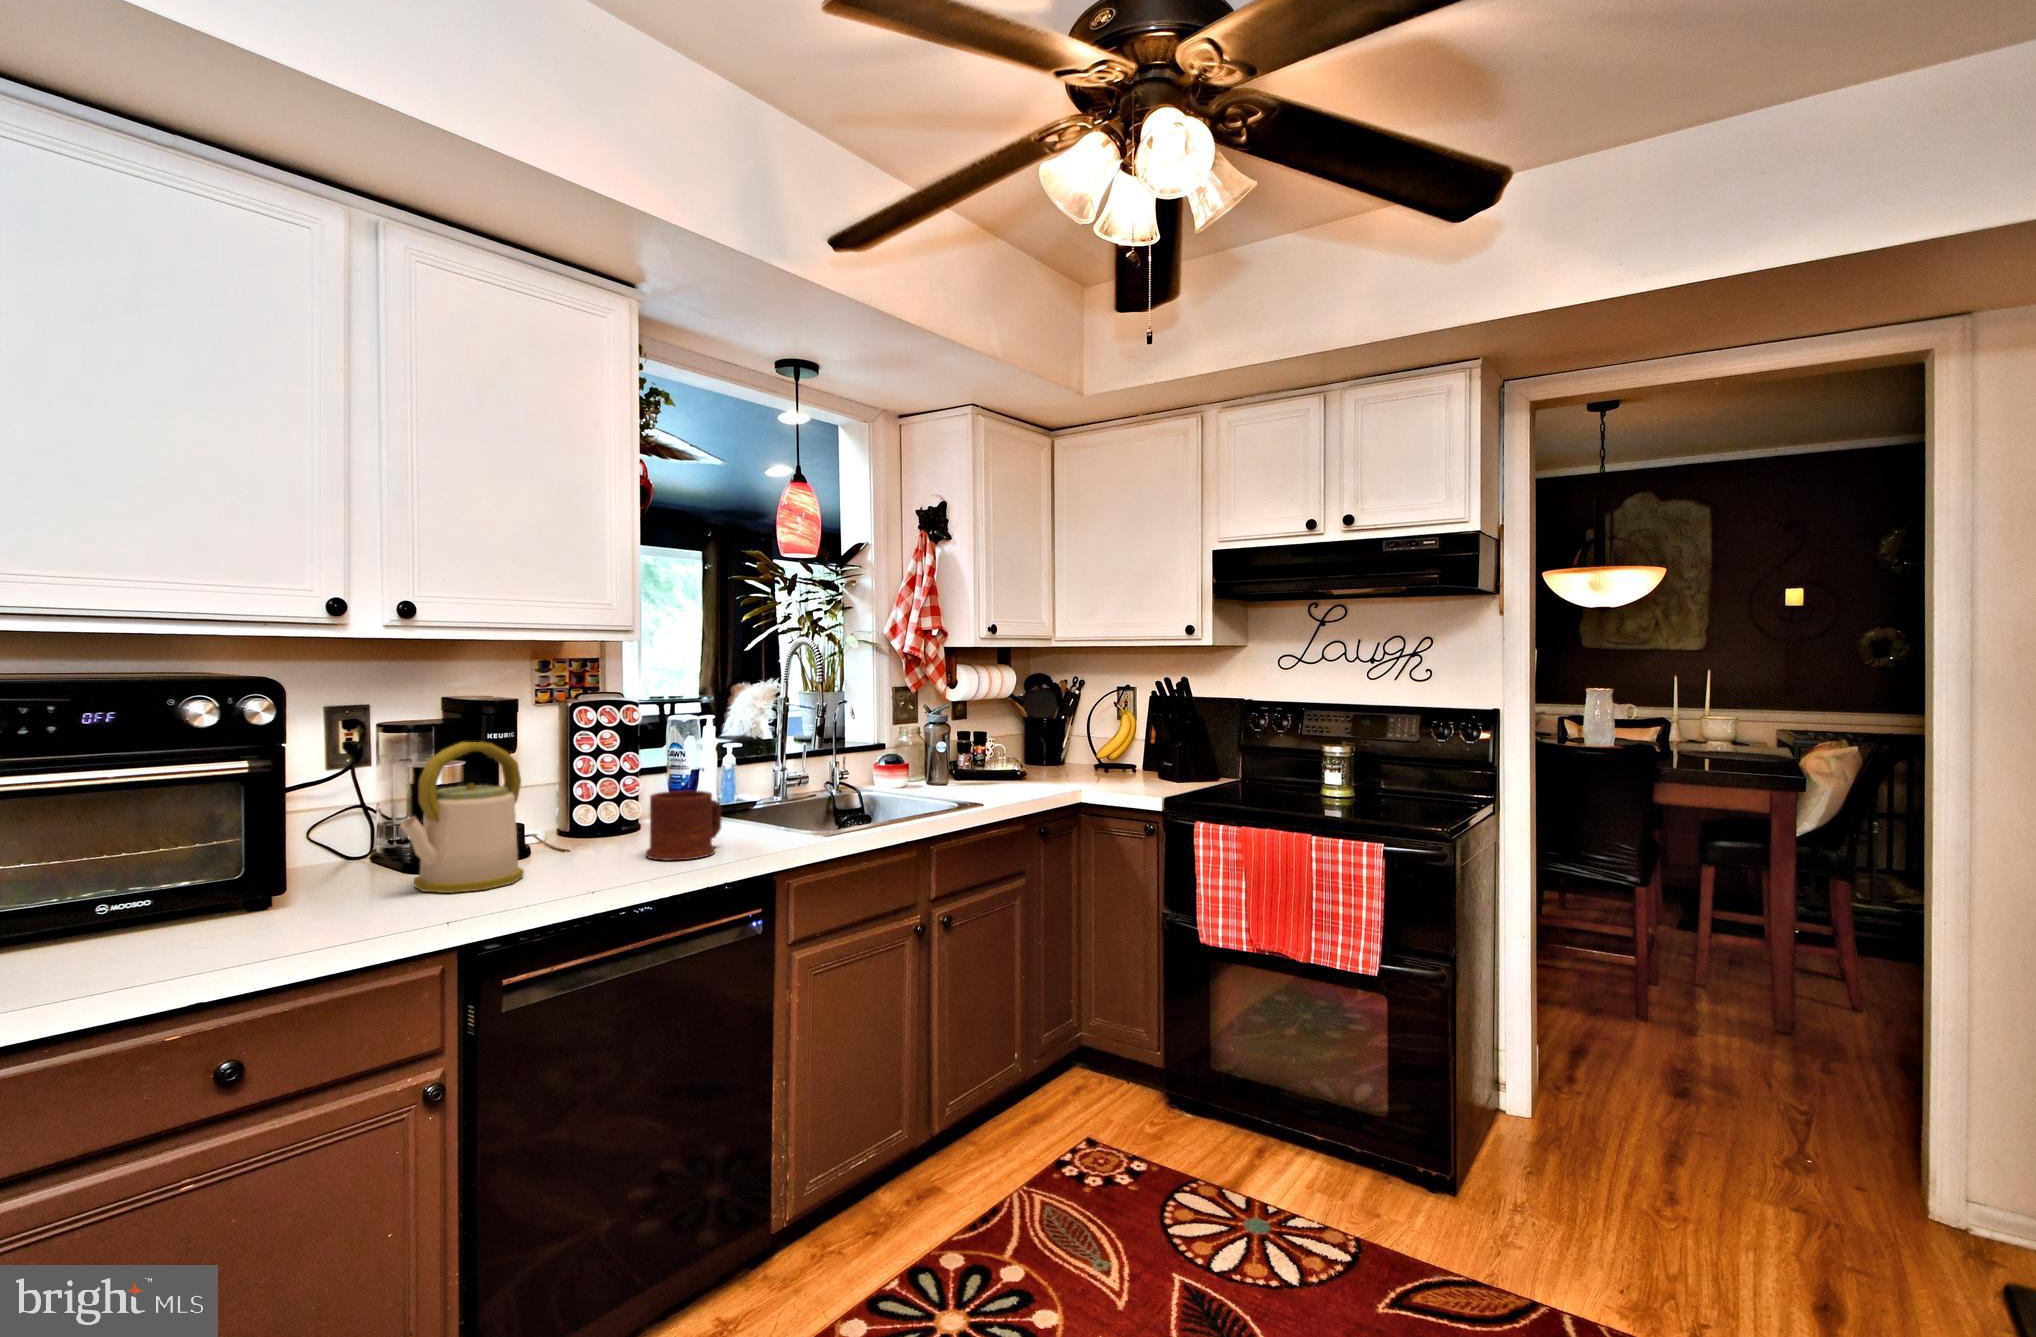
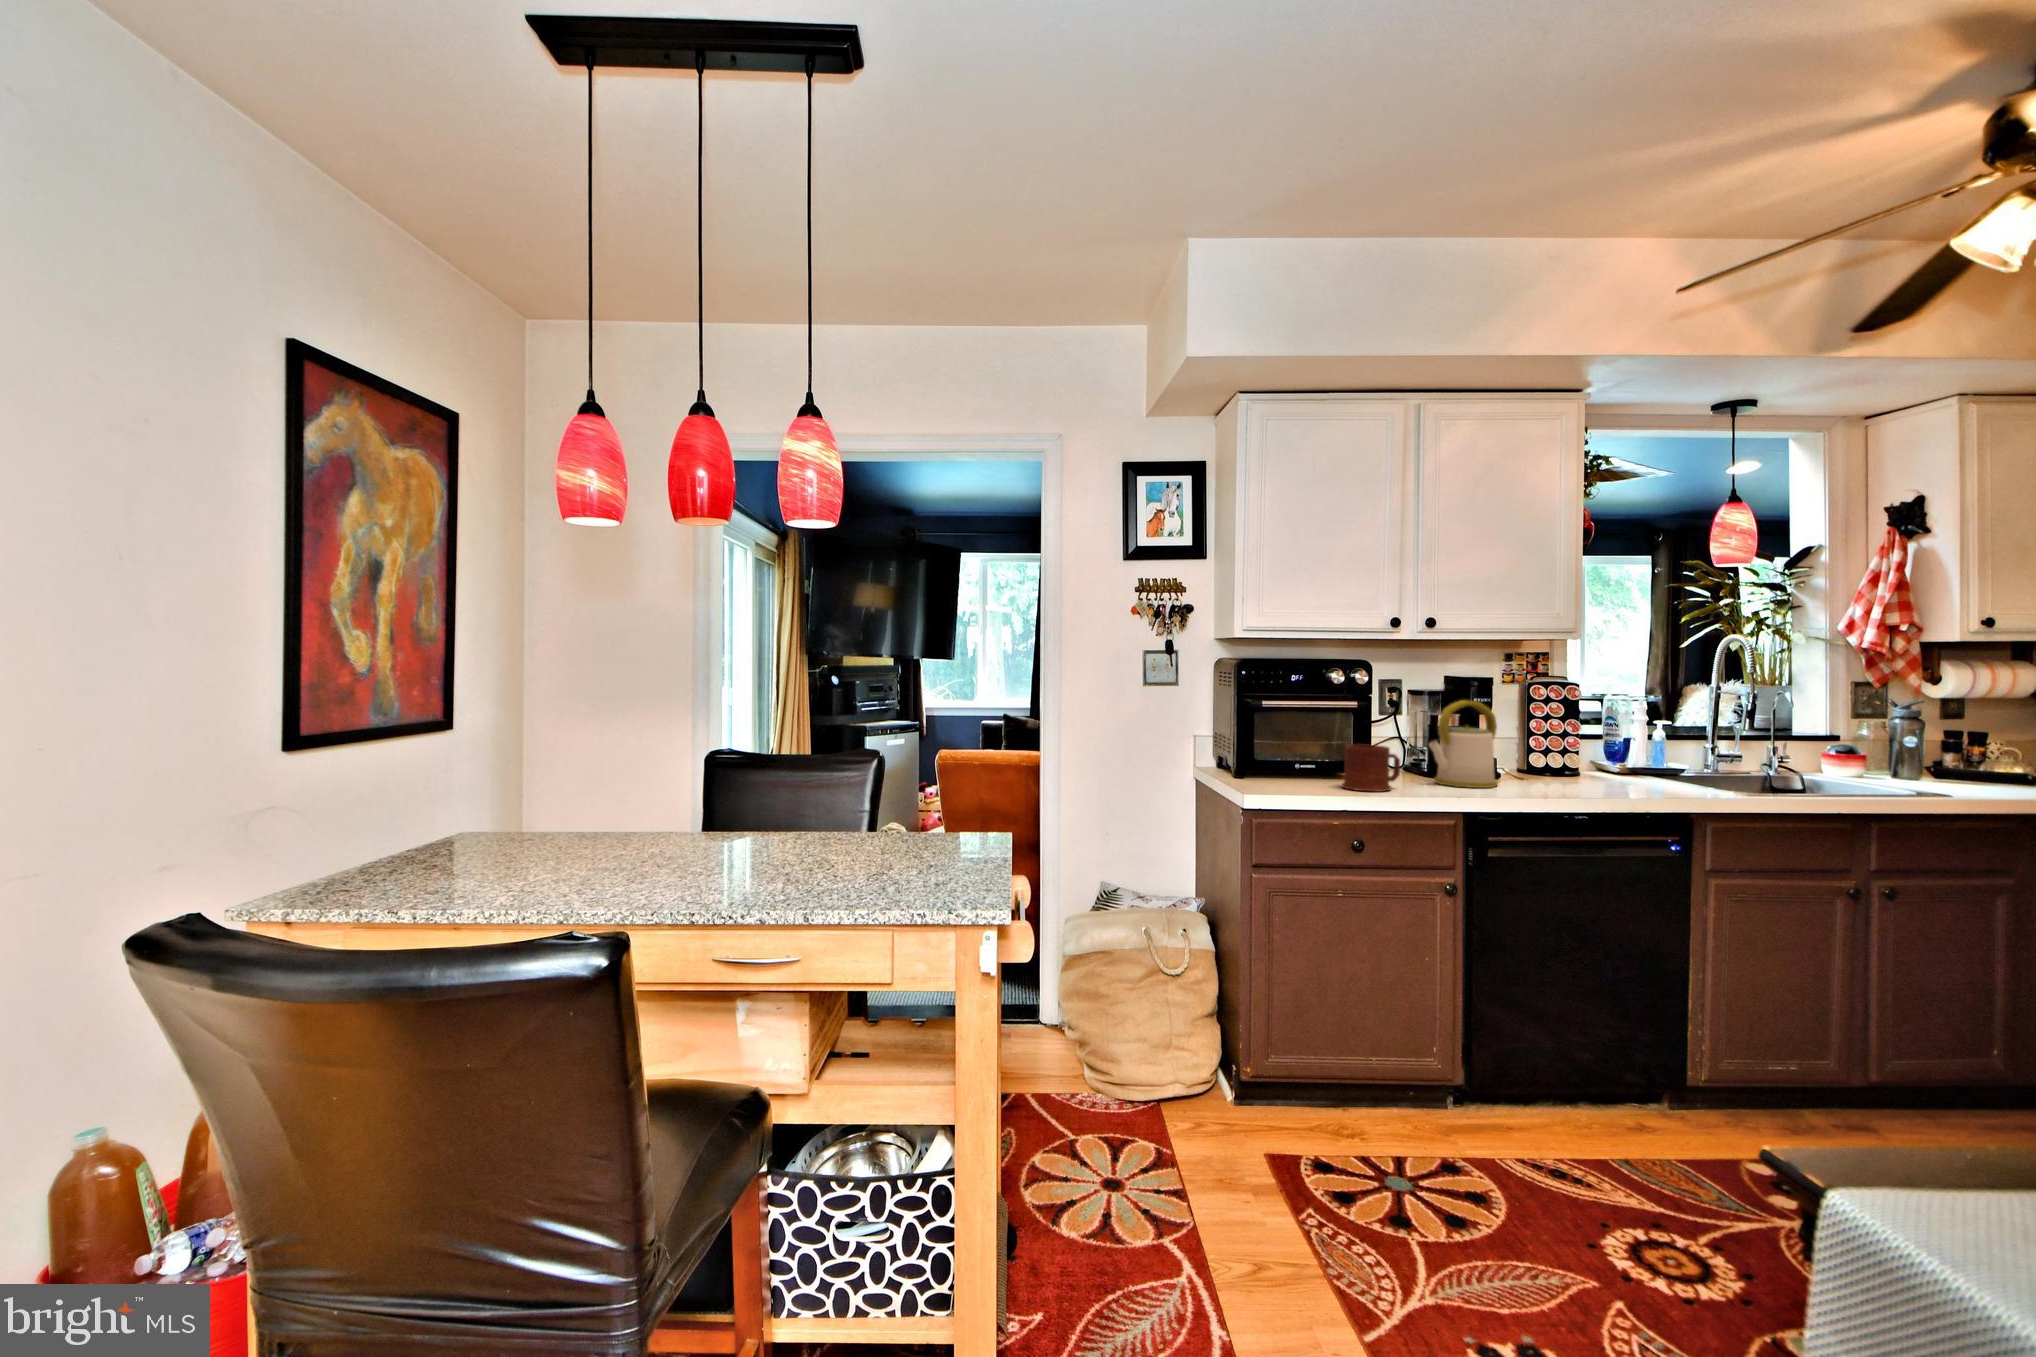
mug: present [646,791,722,860] -> present [1342,744,1400,792]

